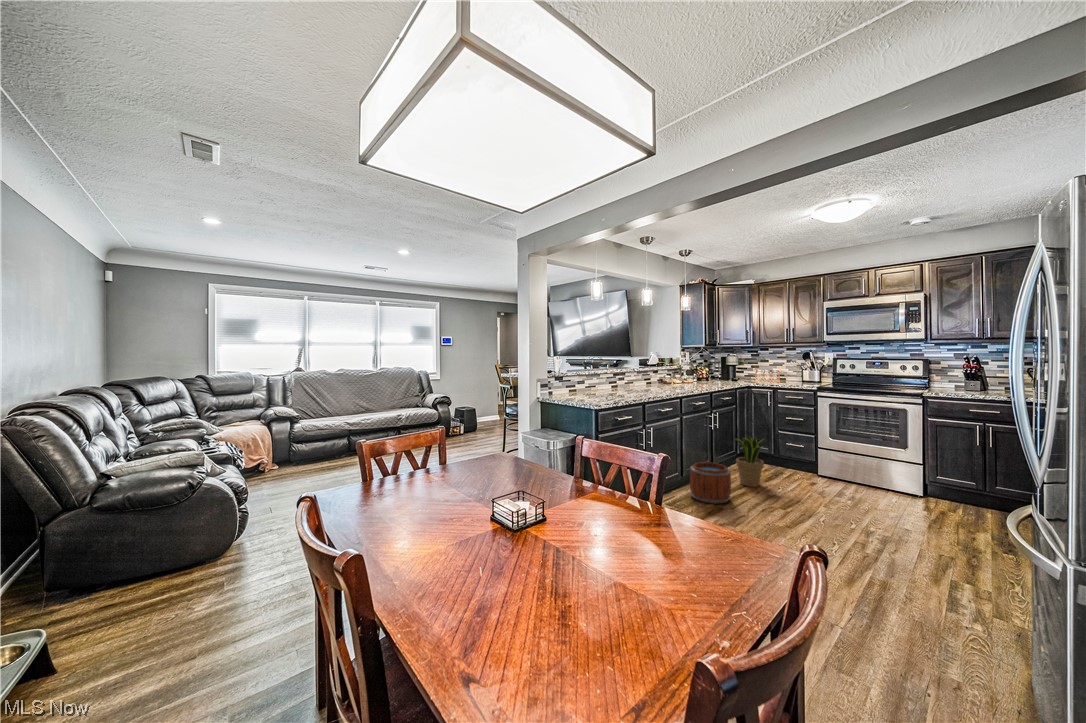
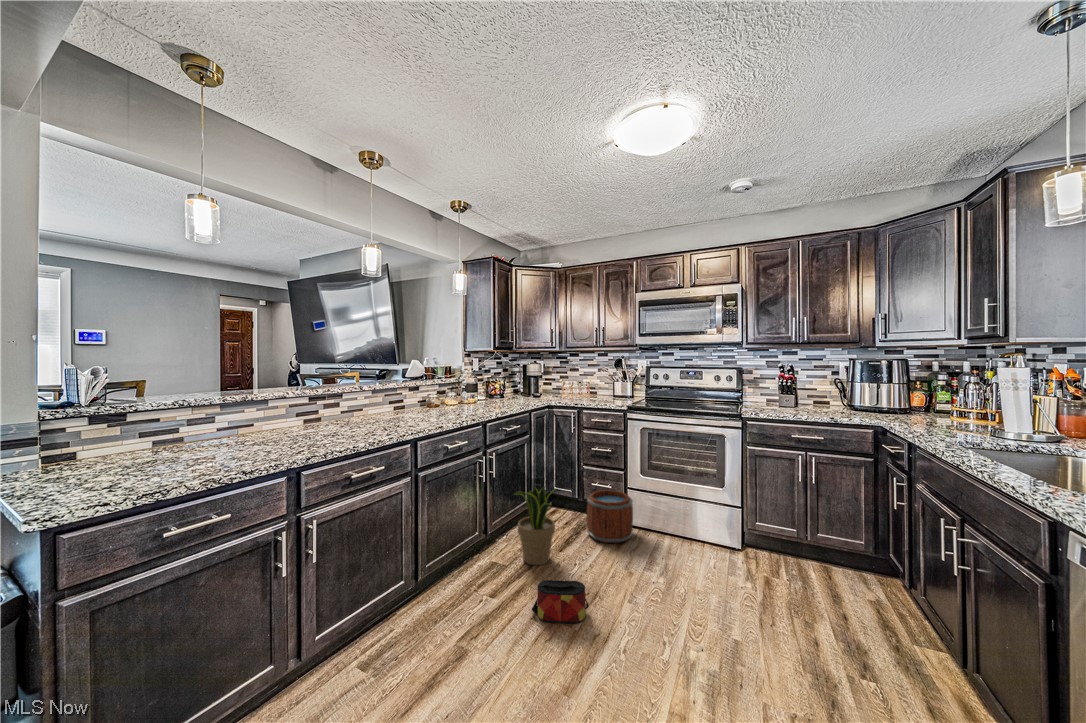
bucket: present [690,462,731,504] -> present [587,490,633,543]
bag: none [756,486,796,511] -> present [531,580,589,623]

